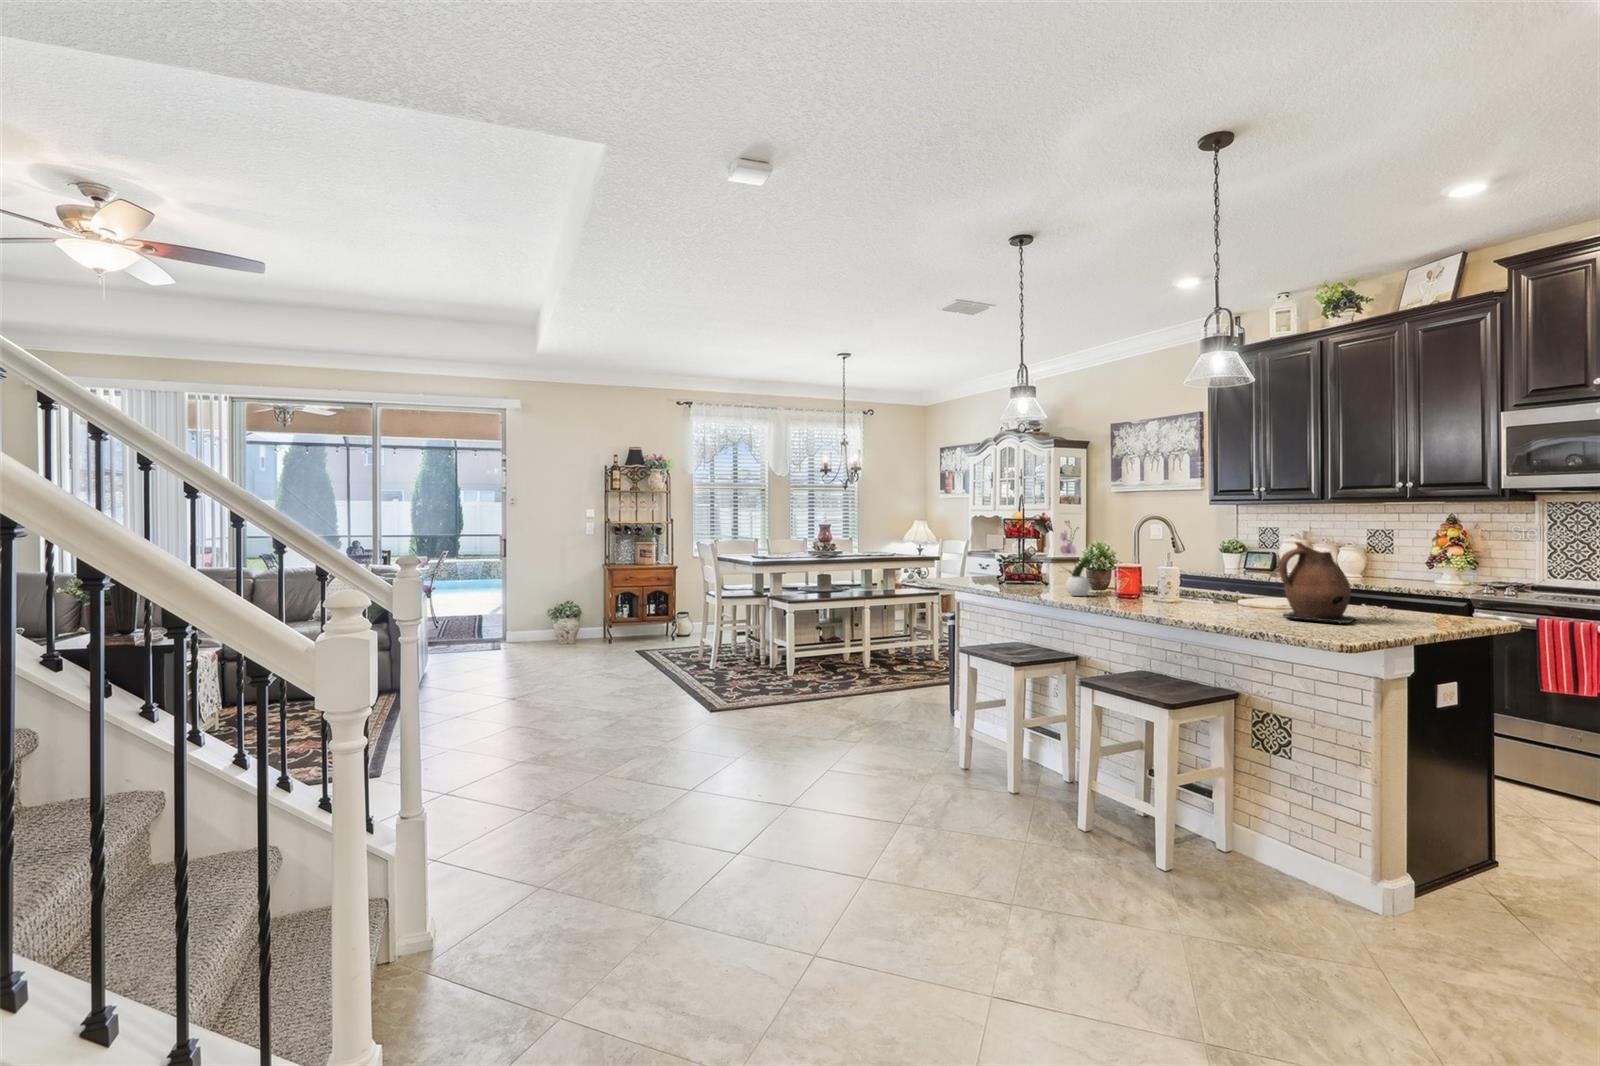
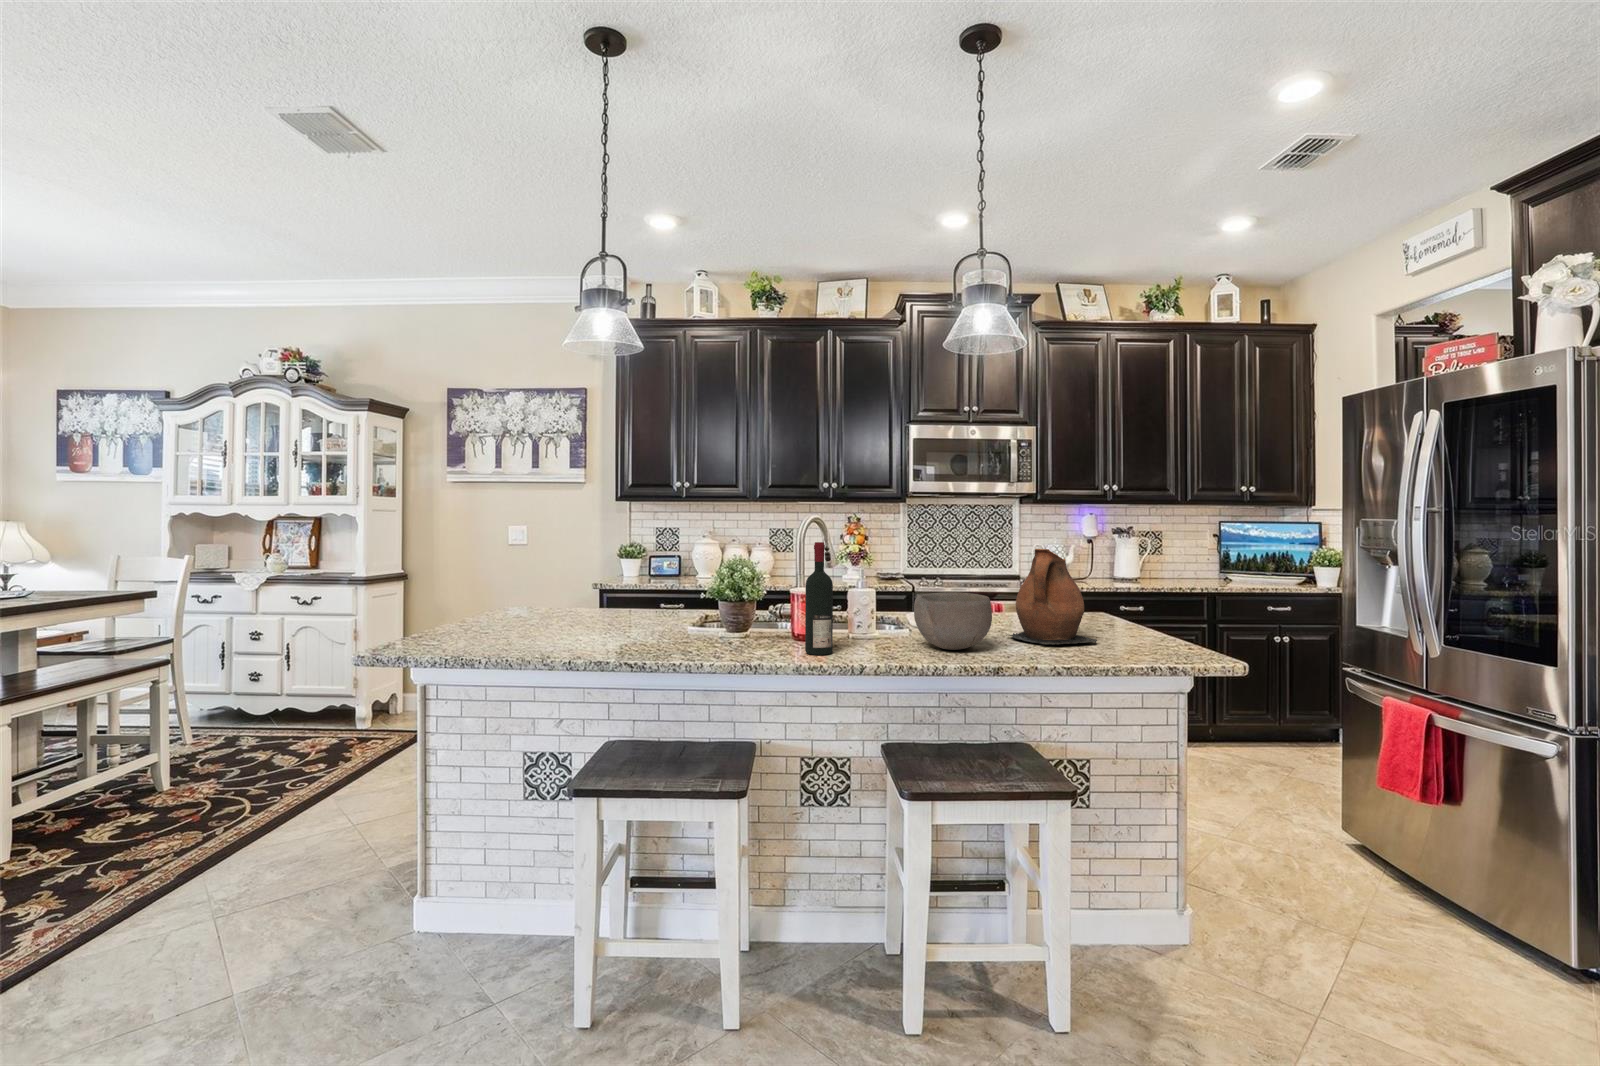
flower arrangement: present [1060,521,1092,596] -> none [708,523,765,652]
wine bottle: none [1103,532,1121,602] -> present [805,542,833,655]
bowl: none [1175,572,1238,611] -> present [914,592,992,650]

